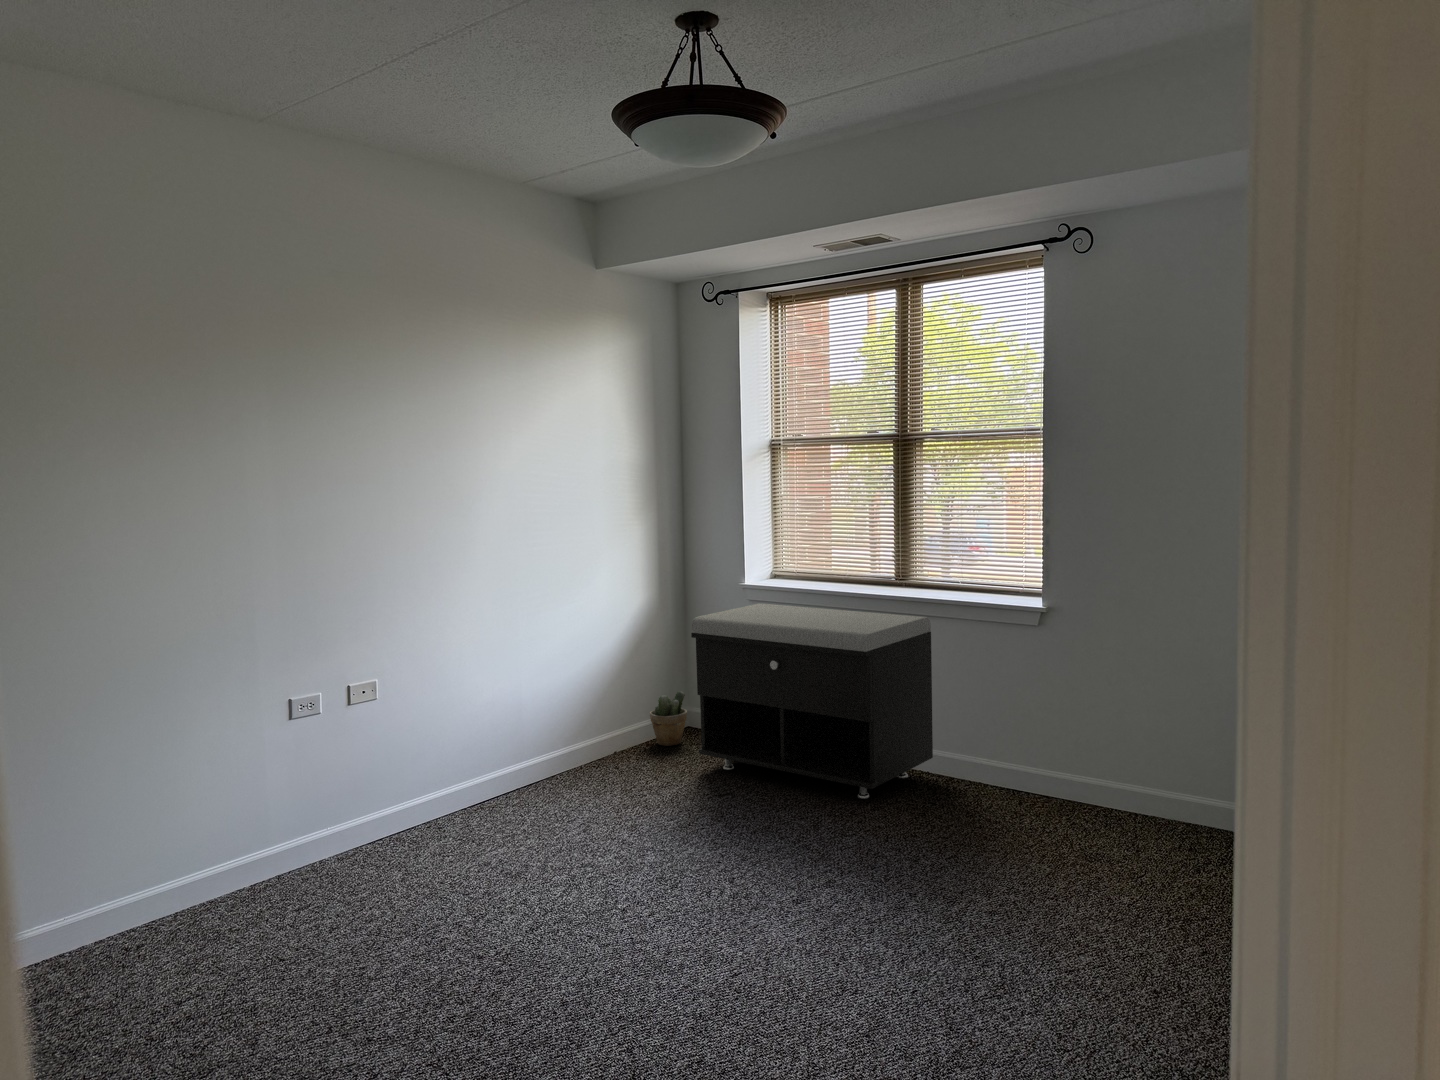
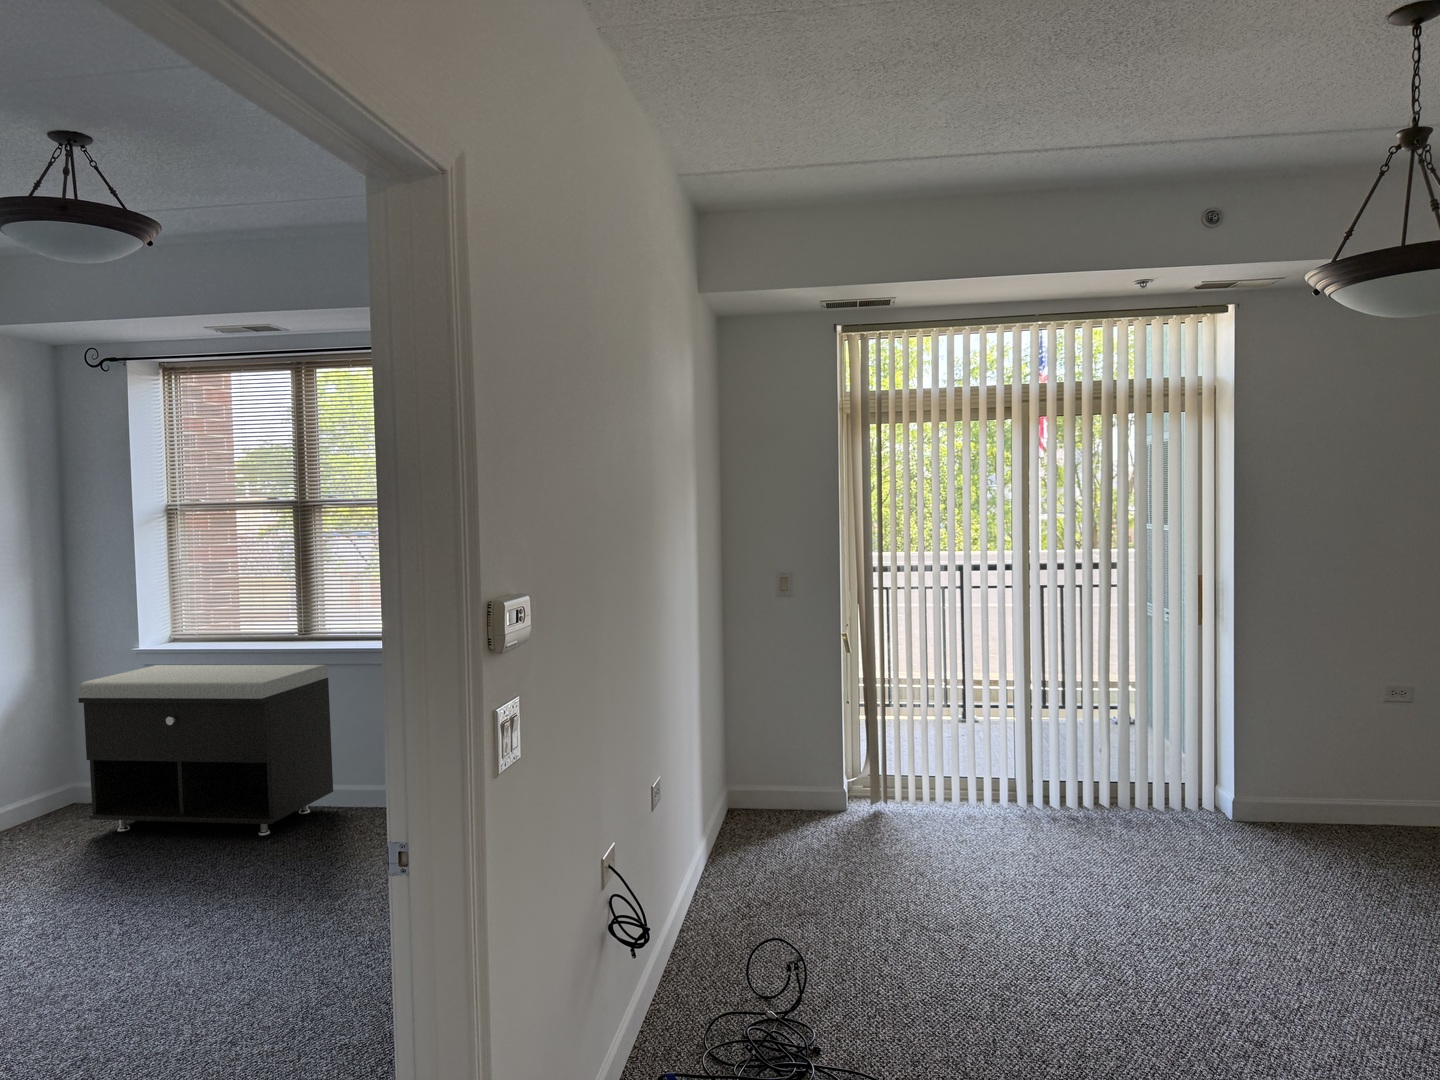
potted plant: present [650,691,687,746] -> none [30,761,76,819]

